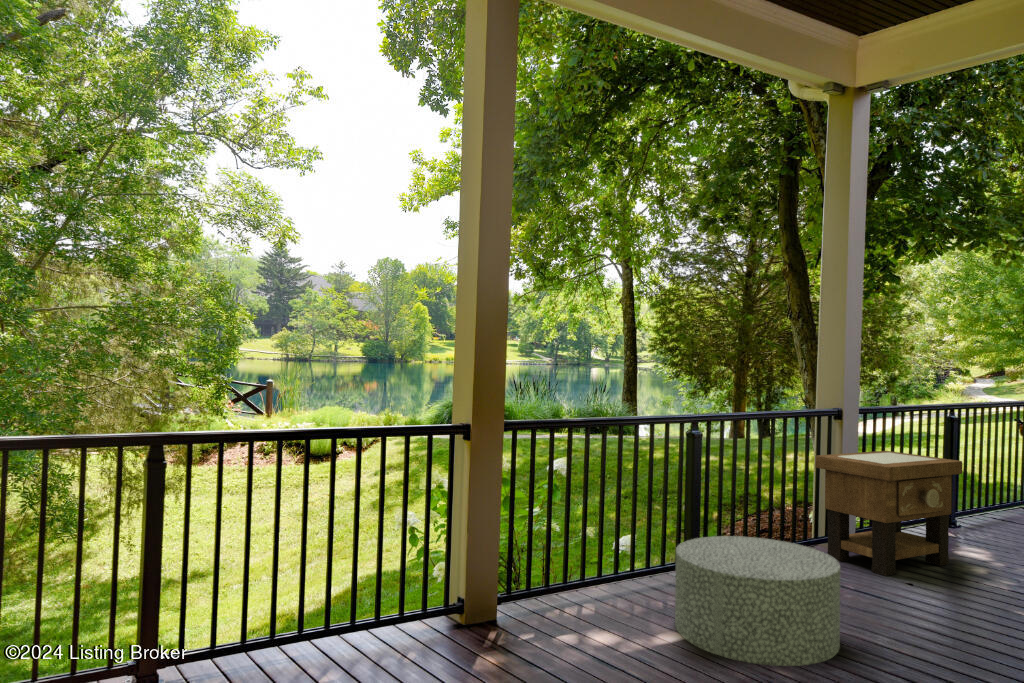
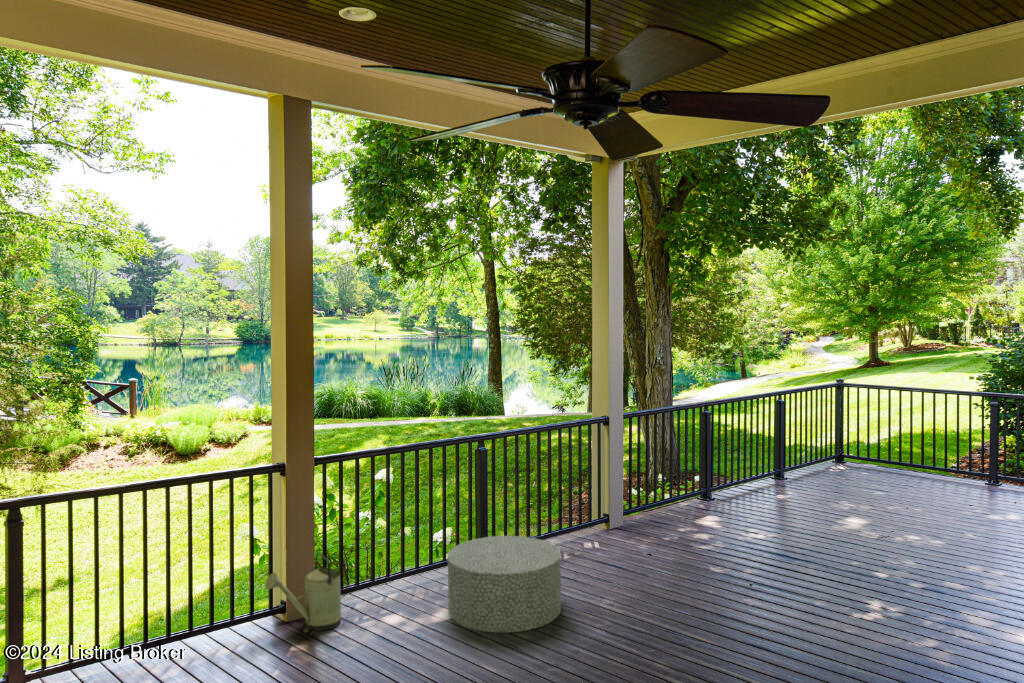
side table: present [815,451,962,576] -> none [585,449,691,551]
watering can: none [443,535,543,640] -> present [265,553,347,631]

